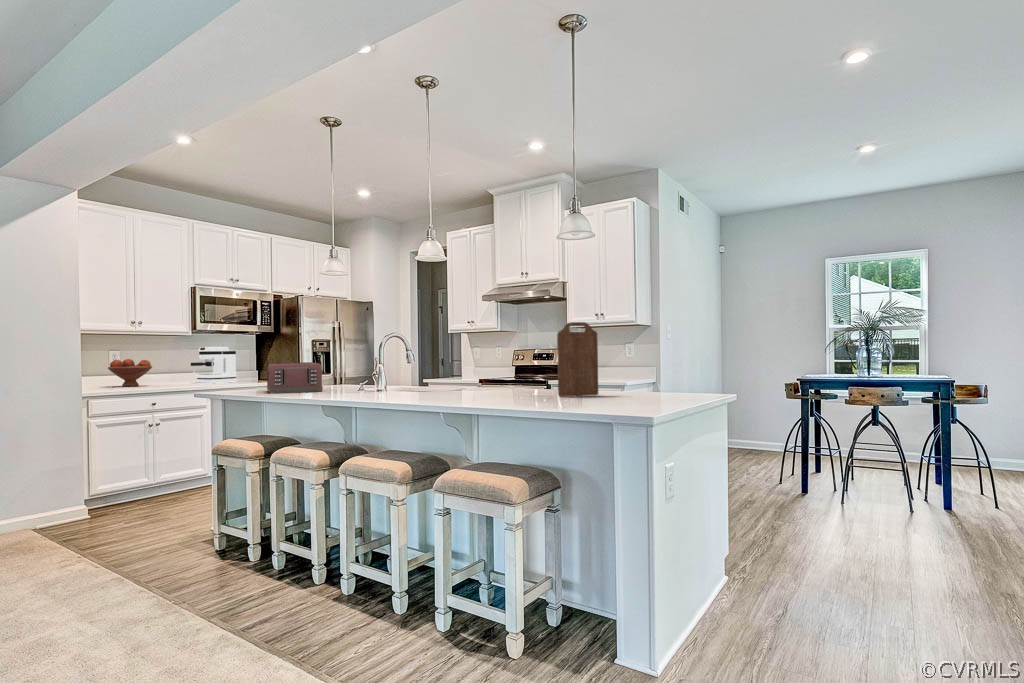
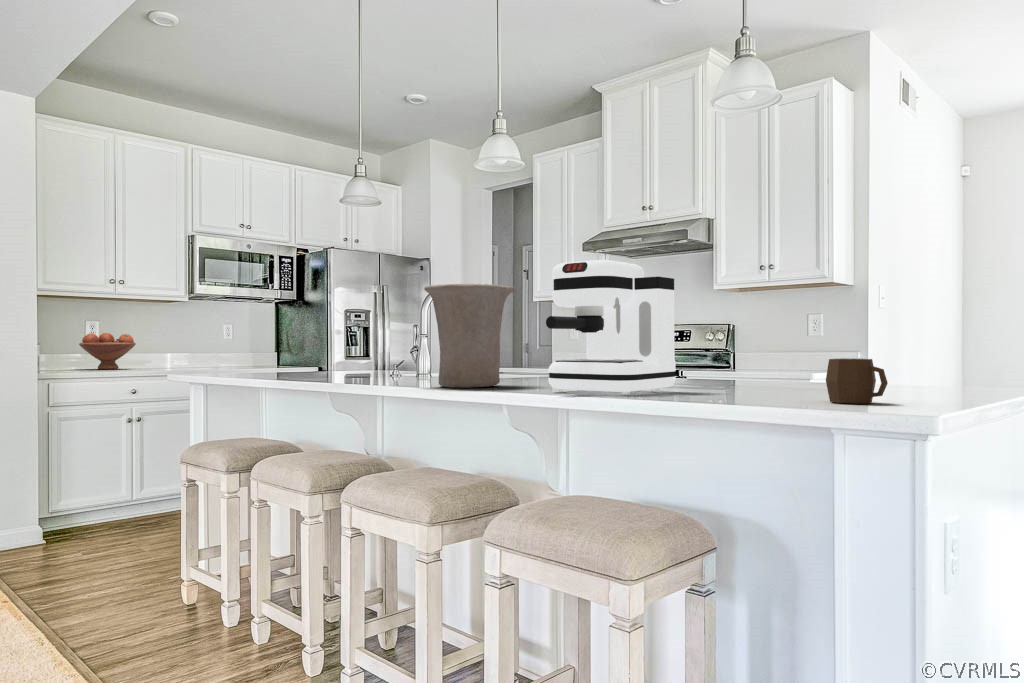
cutting board: present [557,322,598,397] -> none [701,261,773,389]
vase: none [391,336,448,399] -> present [424,284,516,388]
coffee maker: present [191,347,236,383] -> present [546,260,676,395]
toaster: present [267,362,323,393] -> none [259,335,338,379]
mug: none [621,381,651,405] -> present [826,358,888,404]

